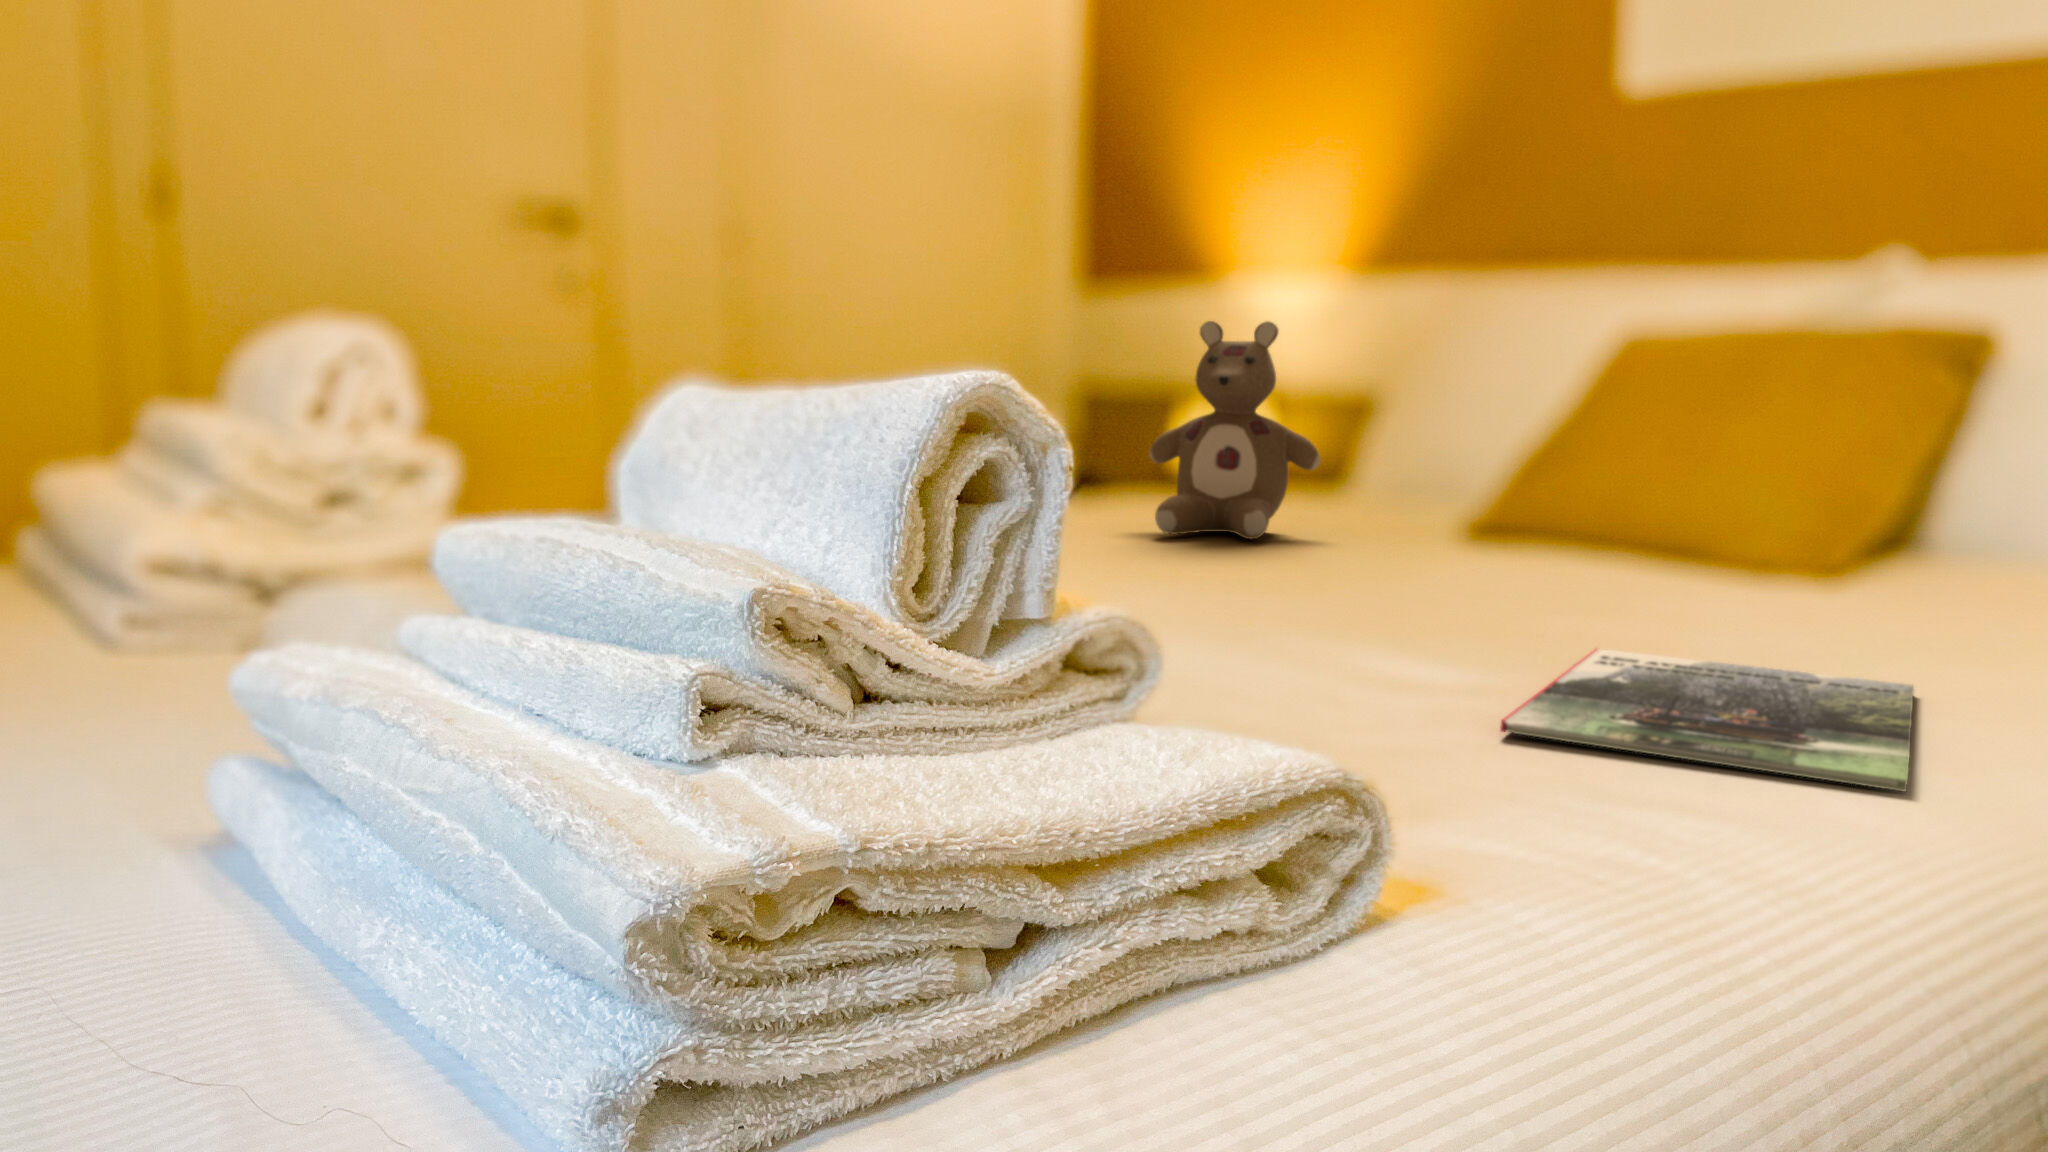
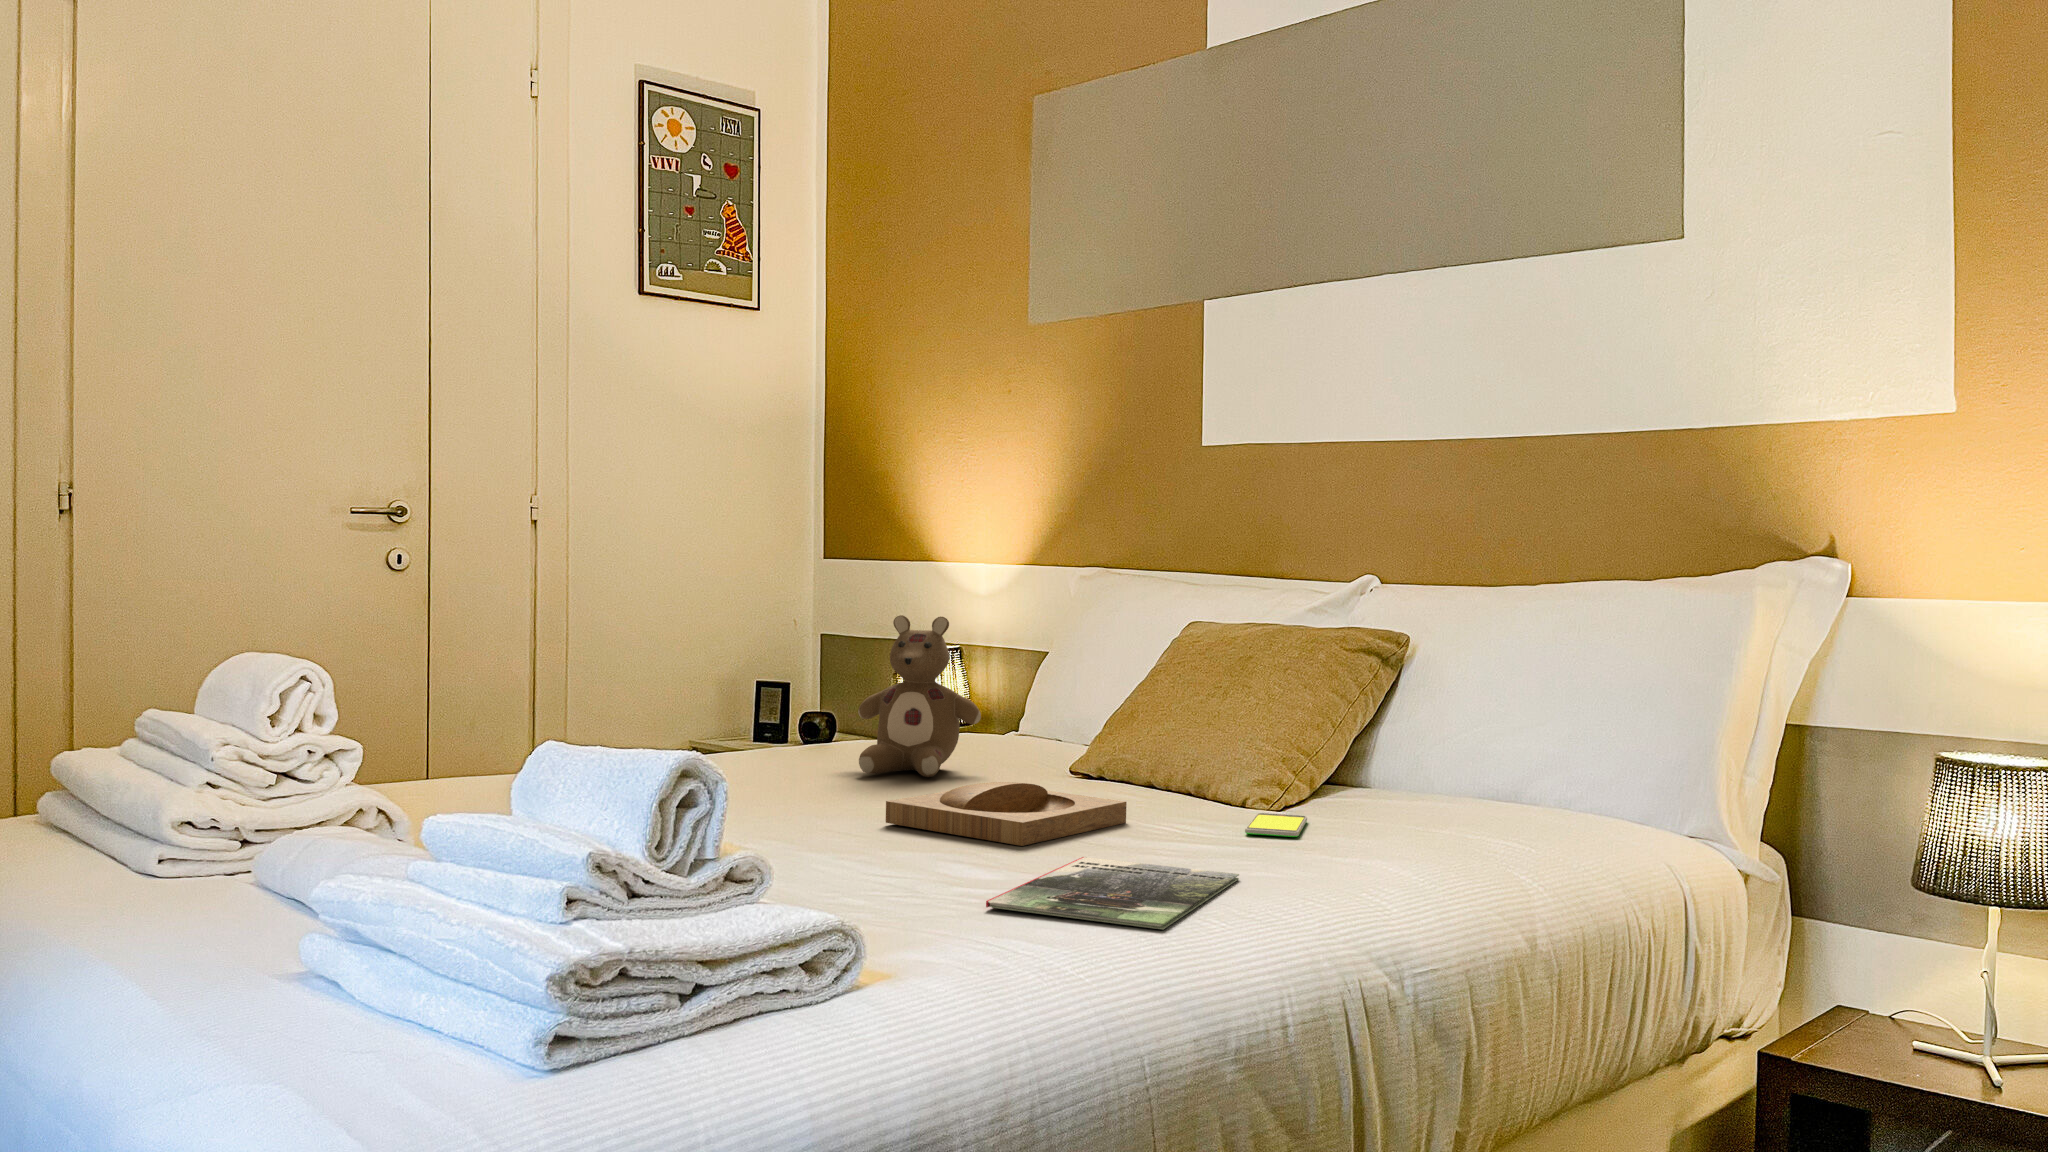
tray: none [1227,538,1599,629] -> present [886,782,1127,846]
smartphone: none [1802,592,1914,628] -> present [1245,813,1307,837]

